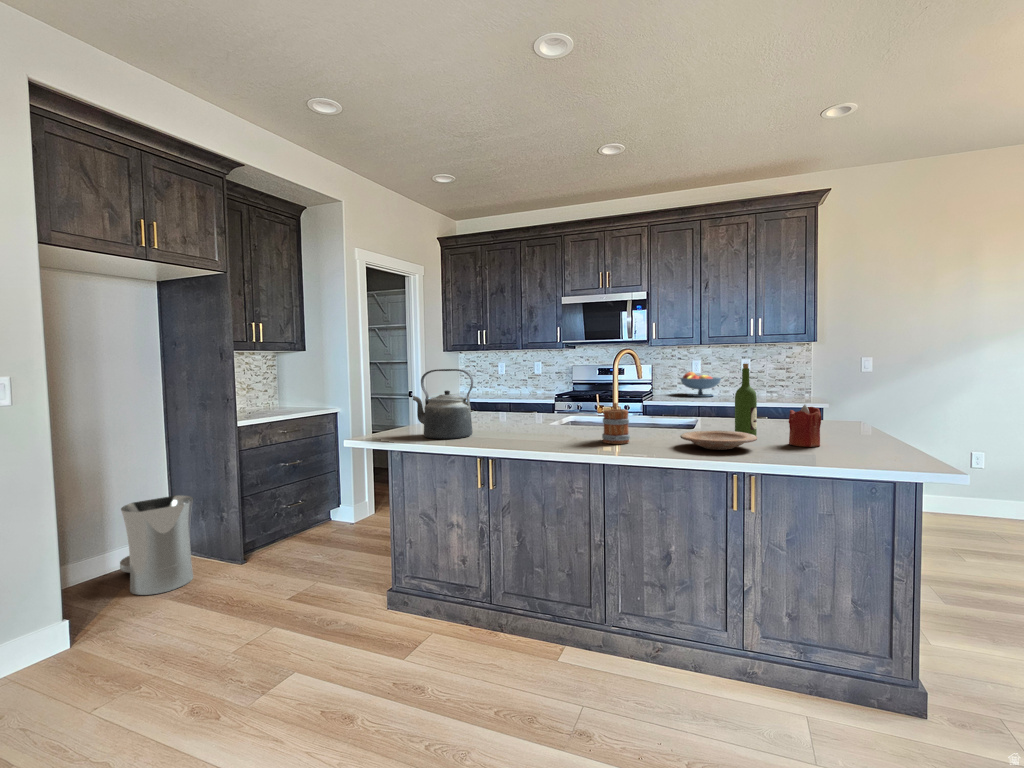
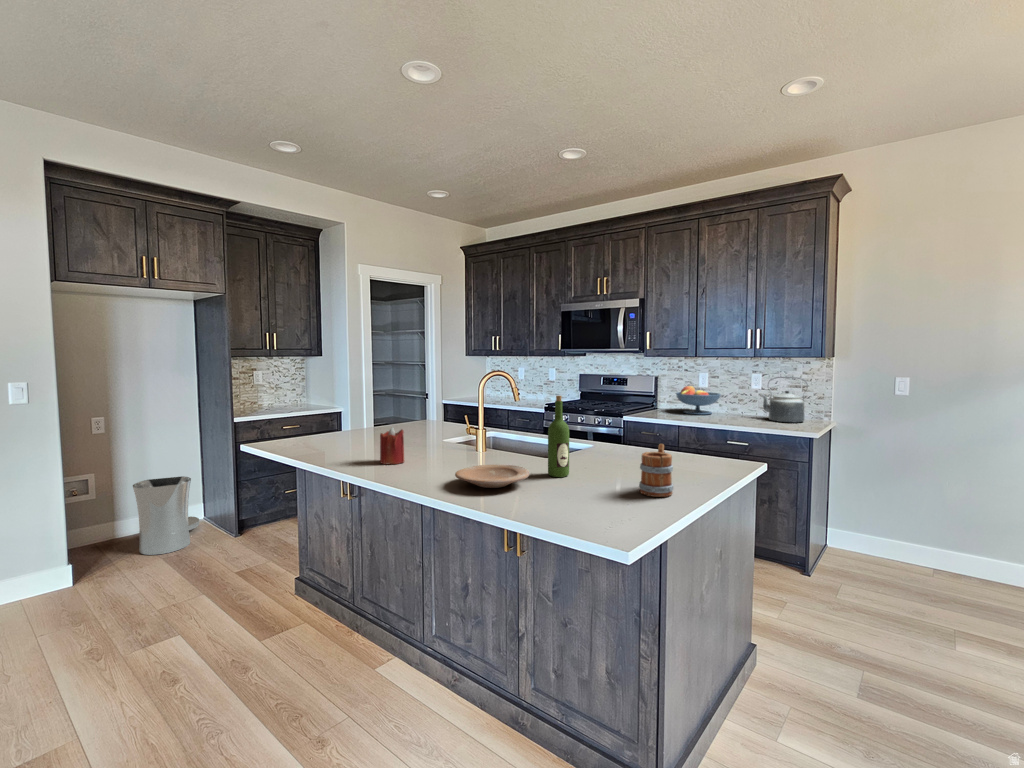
kettle: present [413,369,473,439] -> present [761,377,807,422]
mug: present [602,403,630,444] -> present [639,444,673,497]
candle: present [789,404,821,447] -> present [380,427,404,464]

